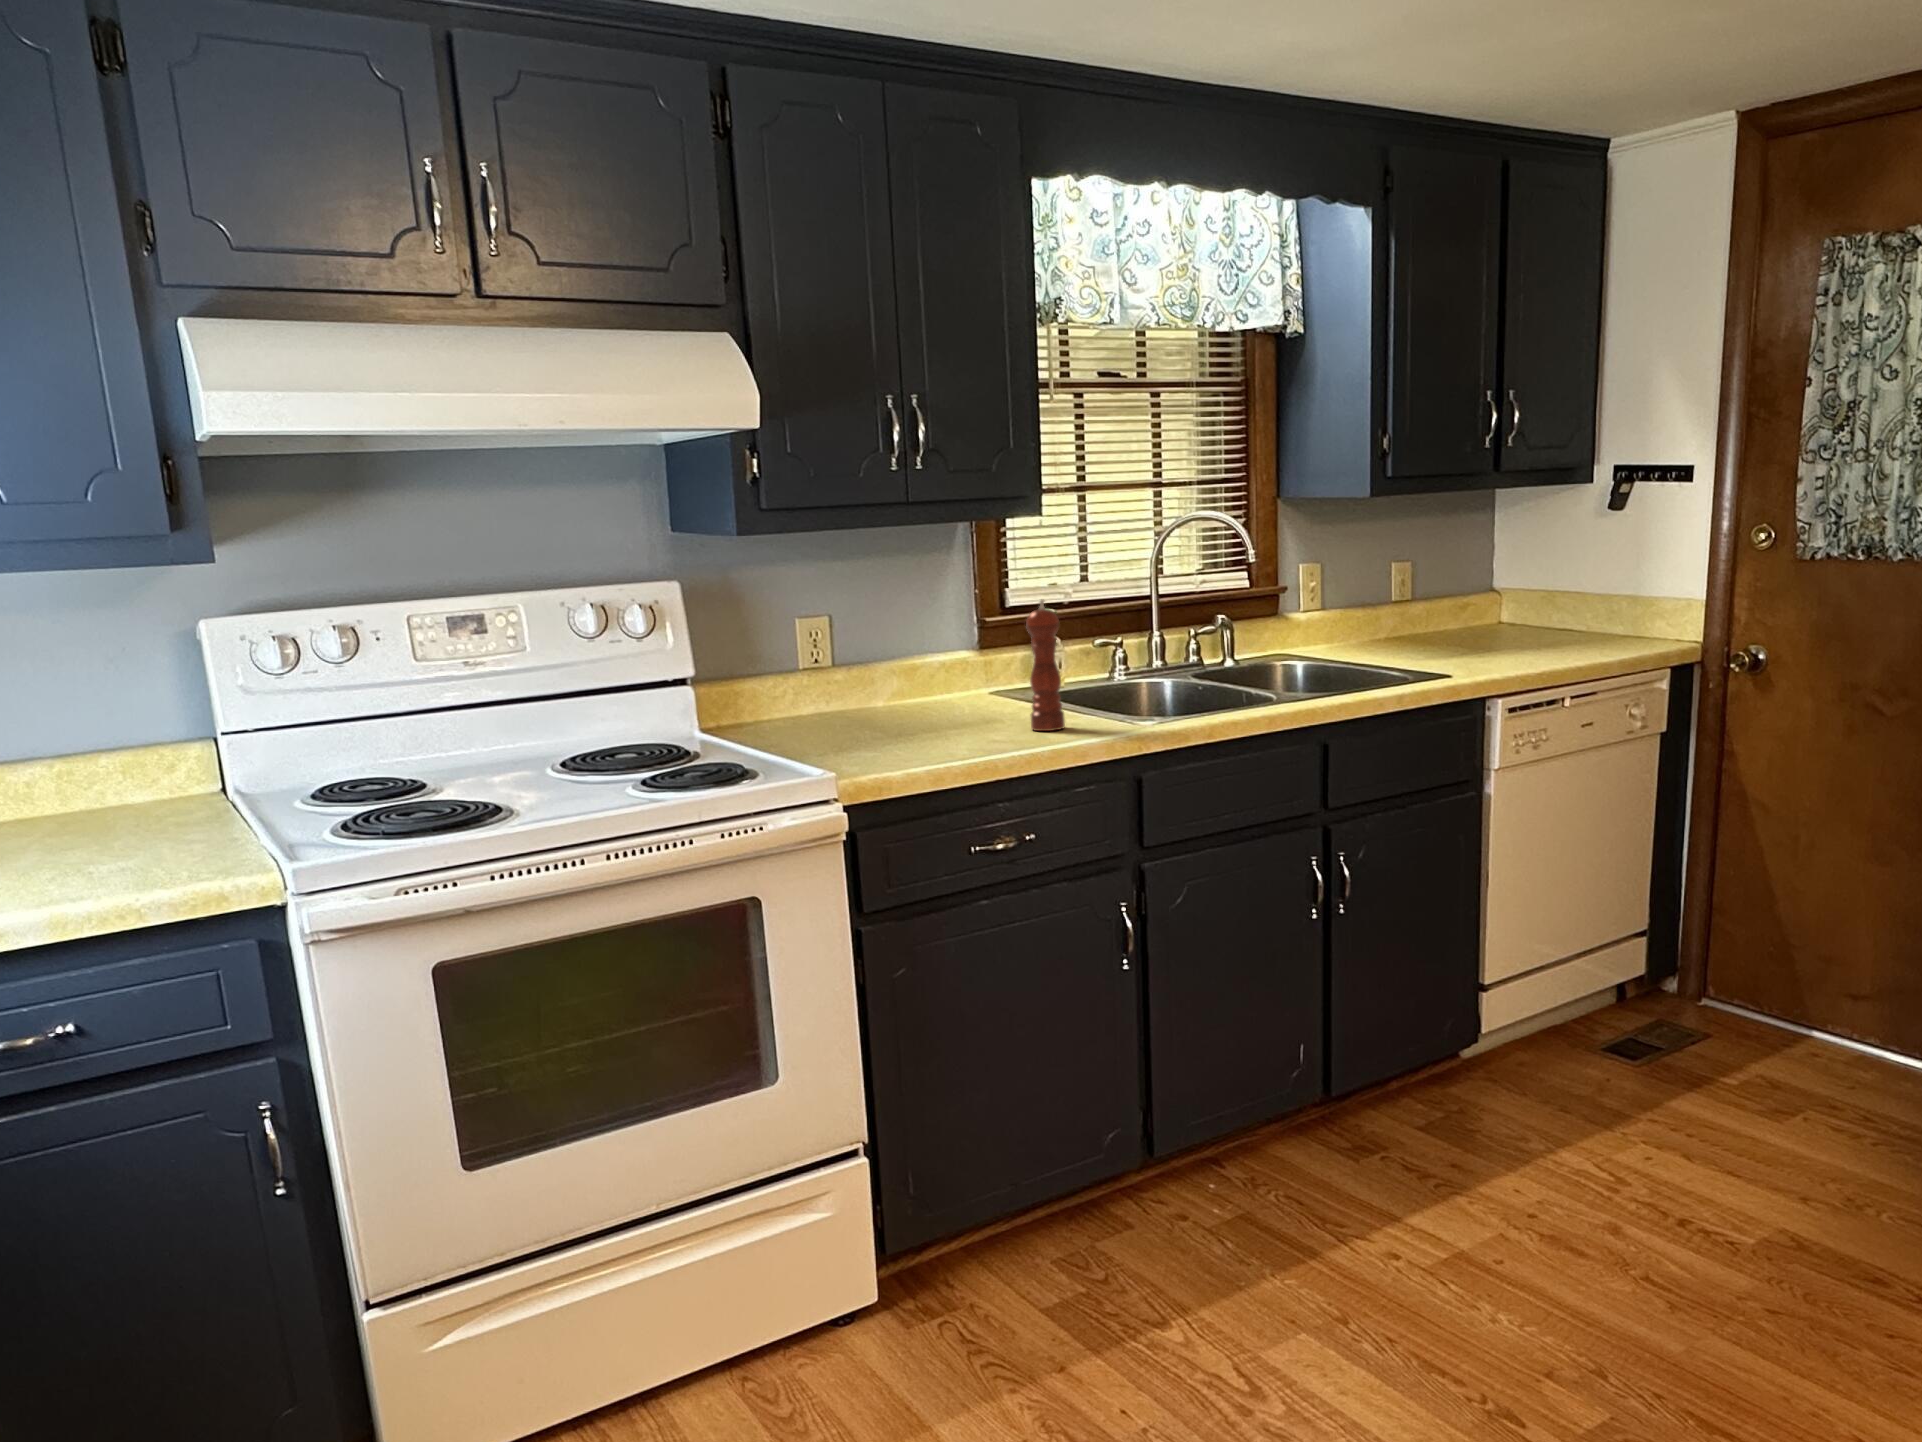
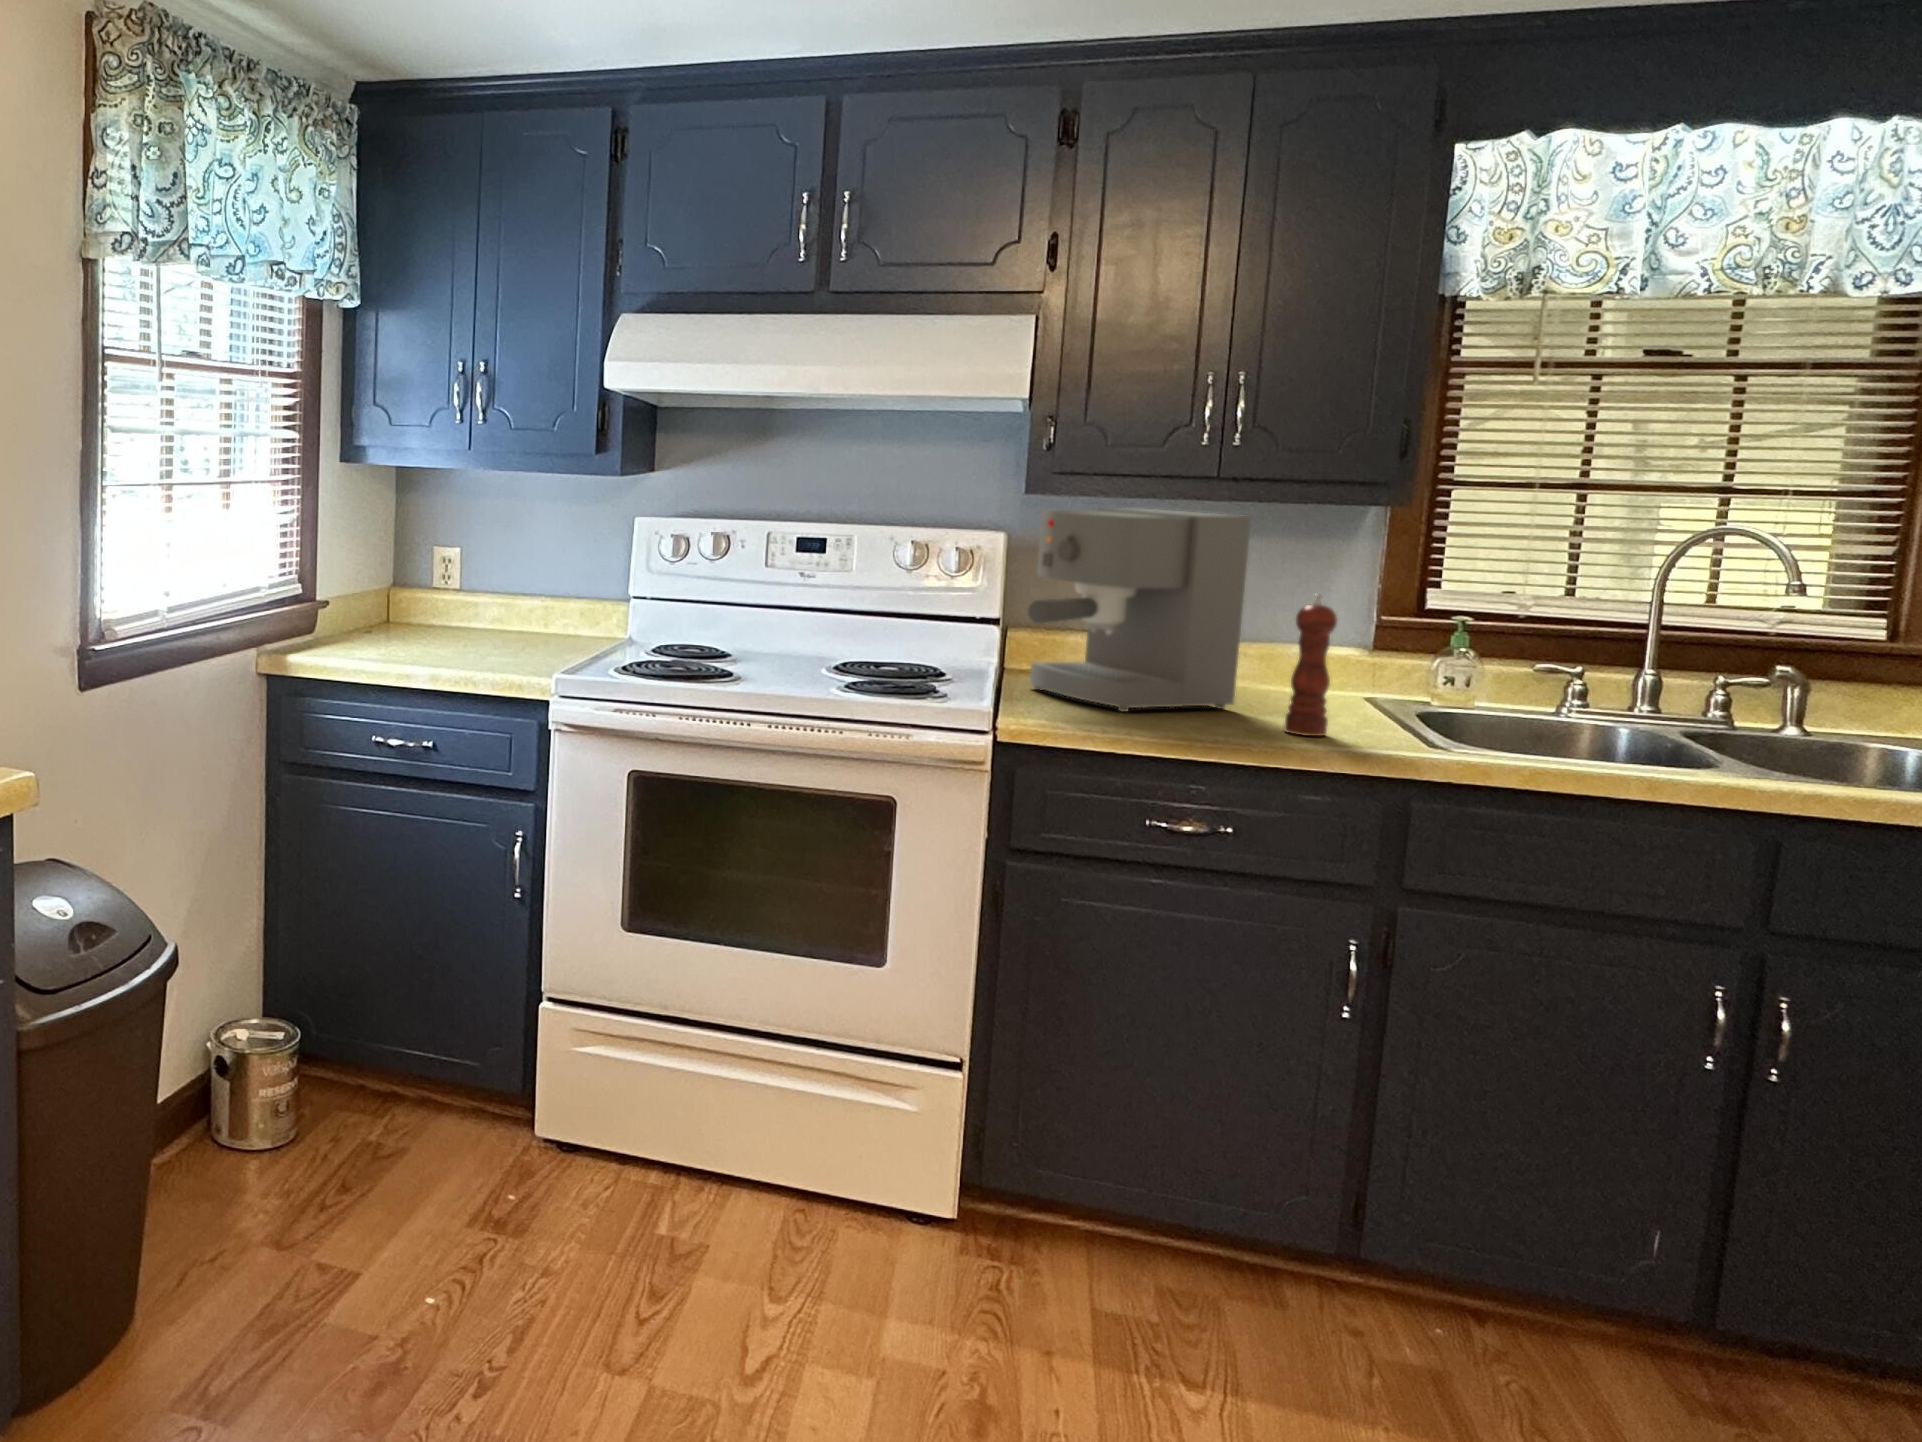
coffee maker: none [760,535,956,744] -> present [1028,508,1251,712]

